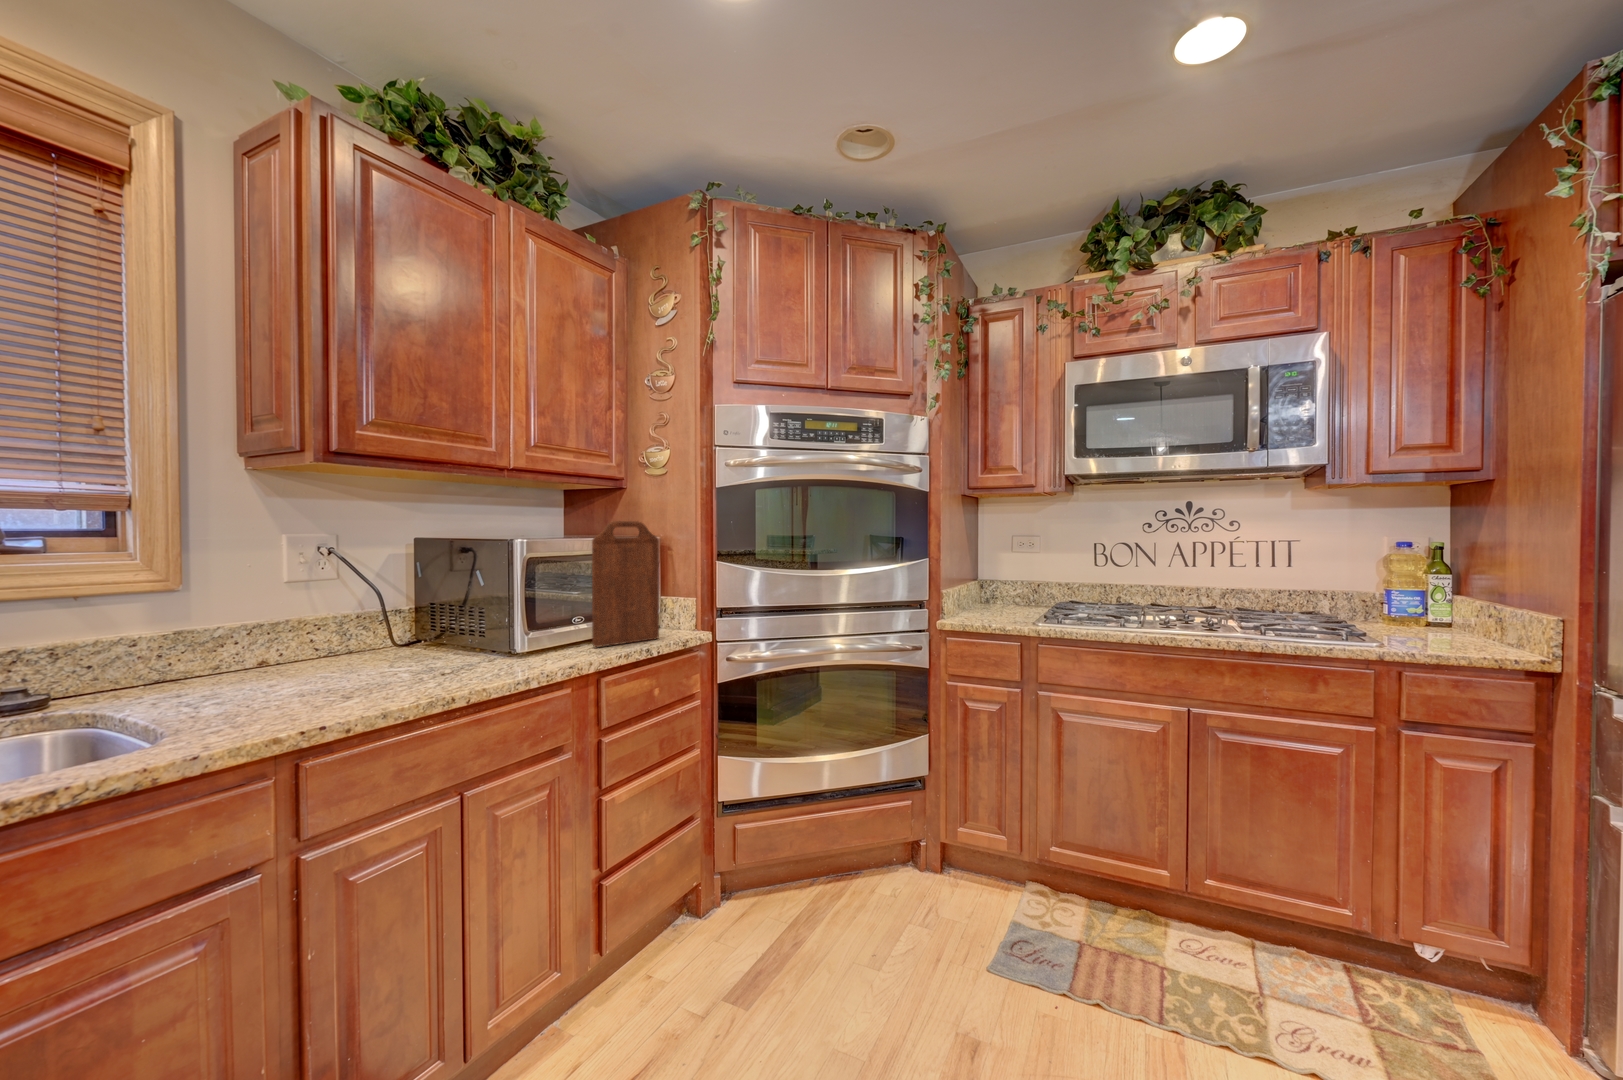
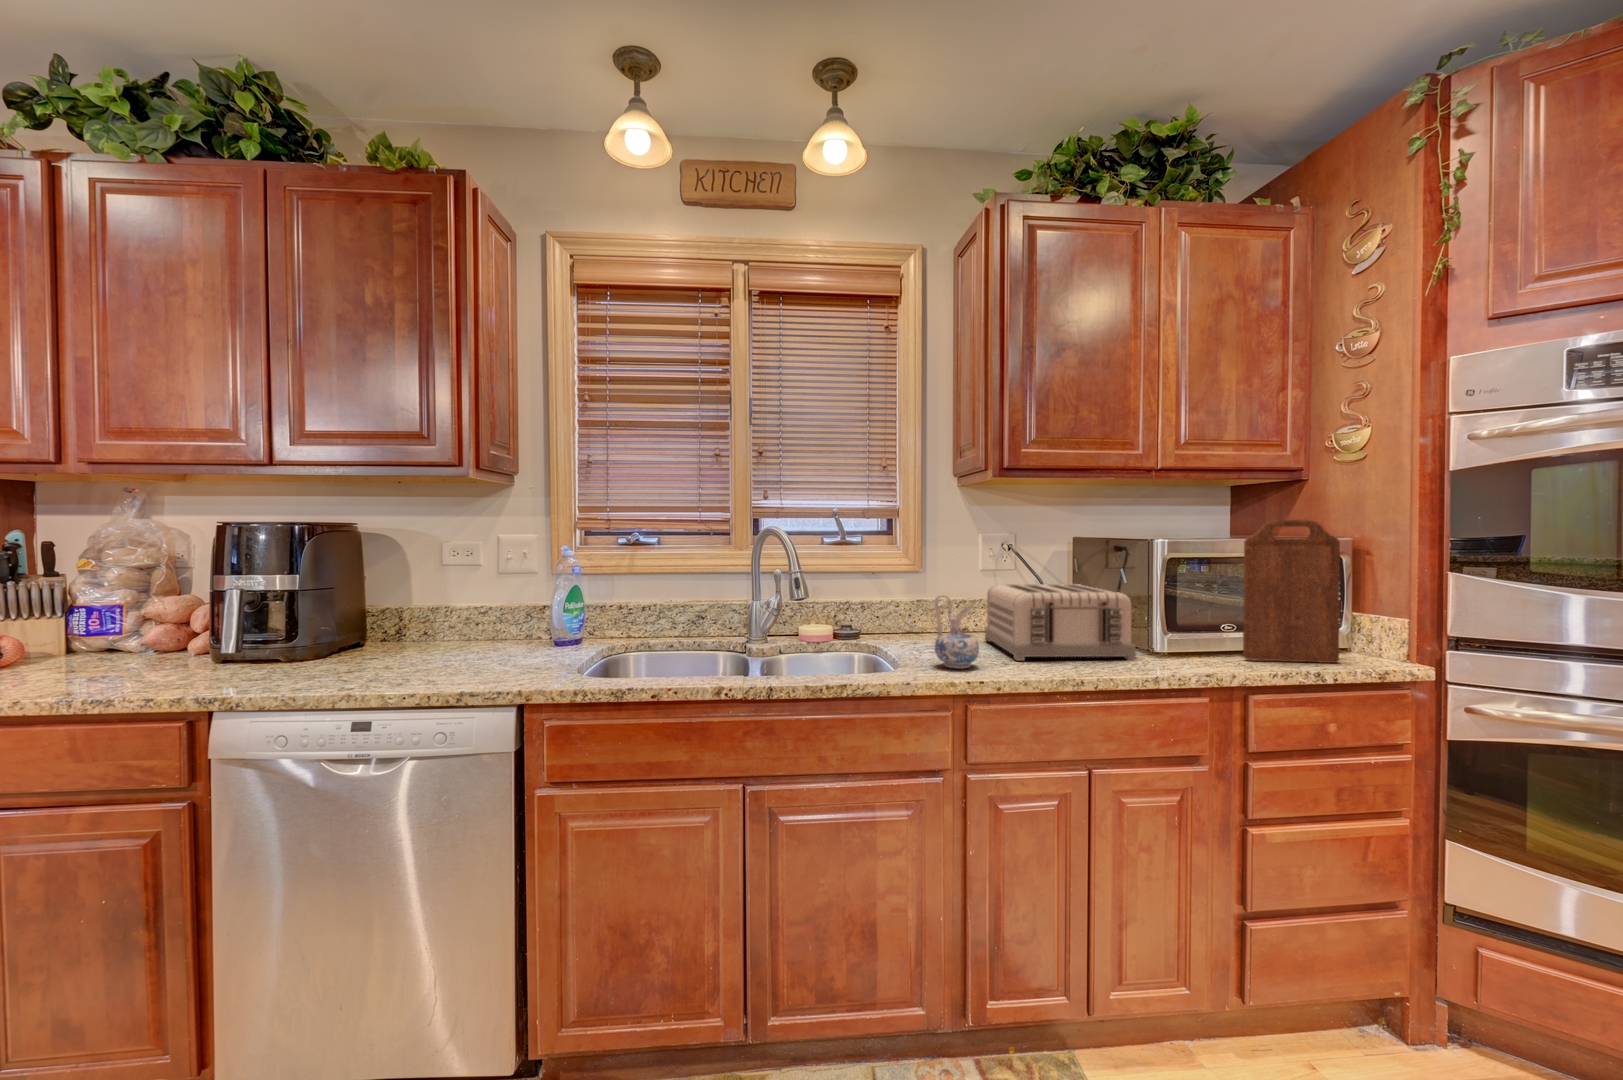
toaster: none [299,591,499,690] -> present [985,584,1136,661]
ceramic pitcher: none [233,618,310,719] -> present [934,594,979,669]

